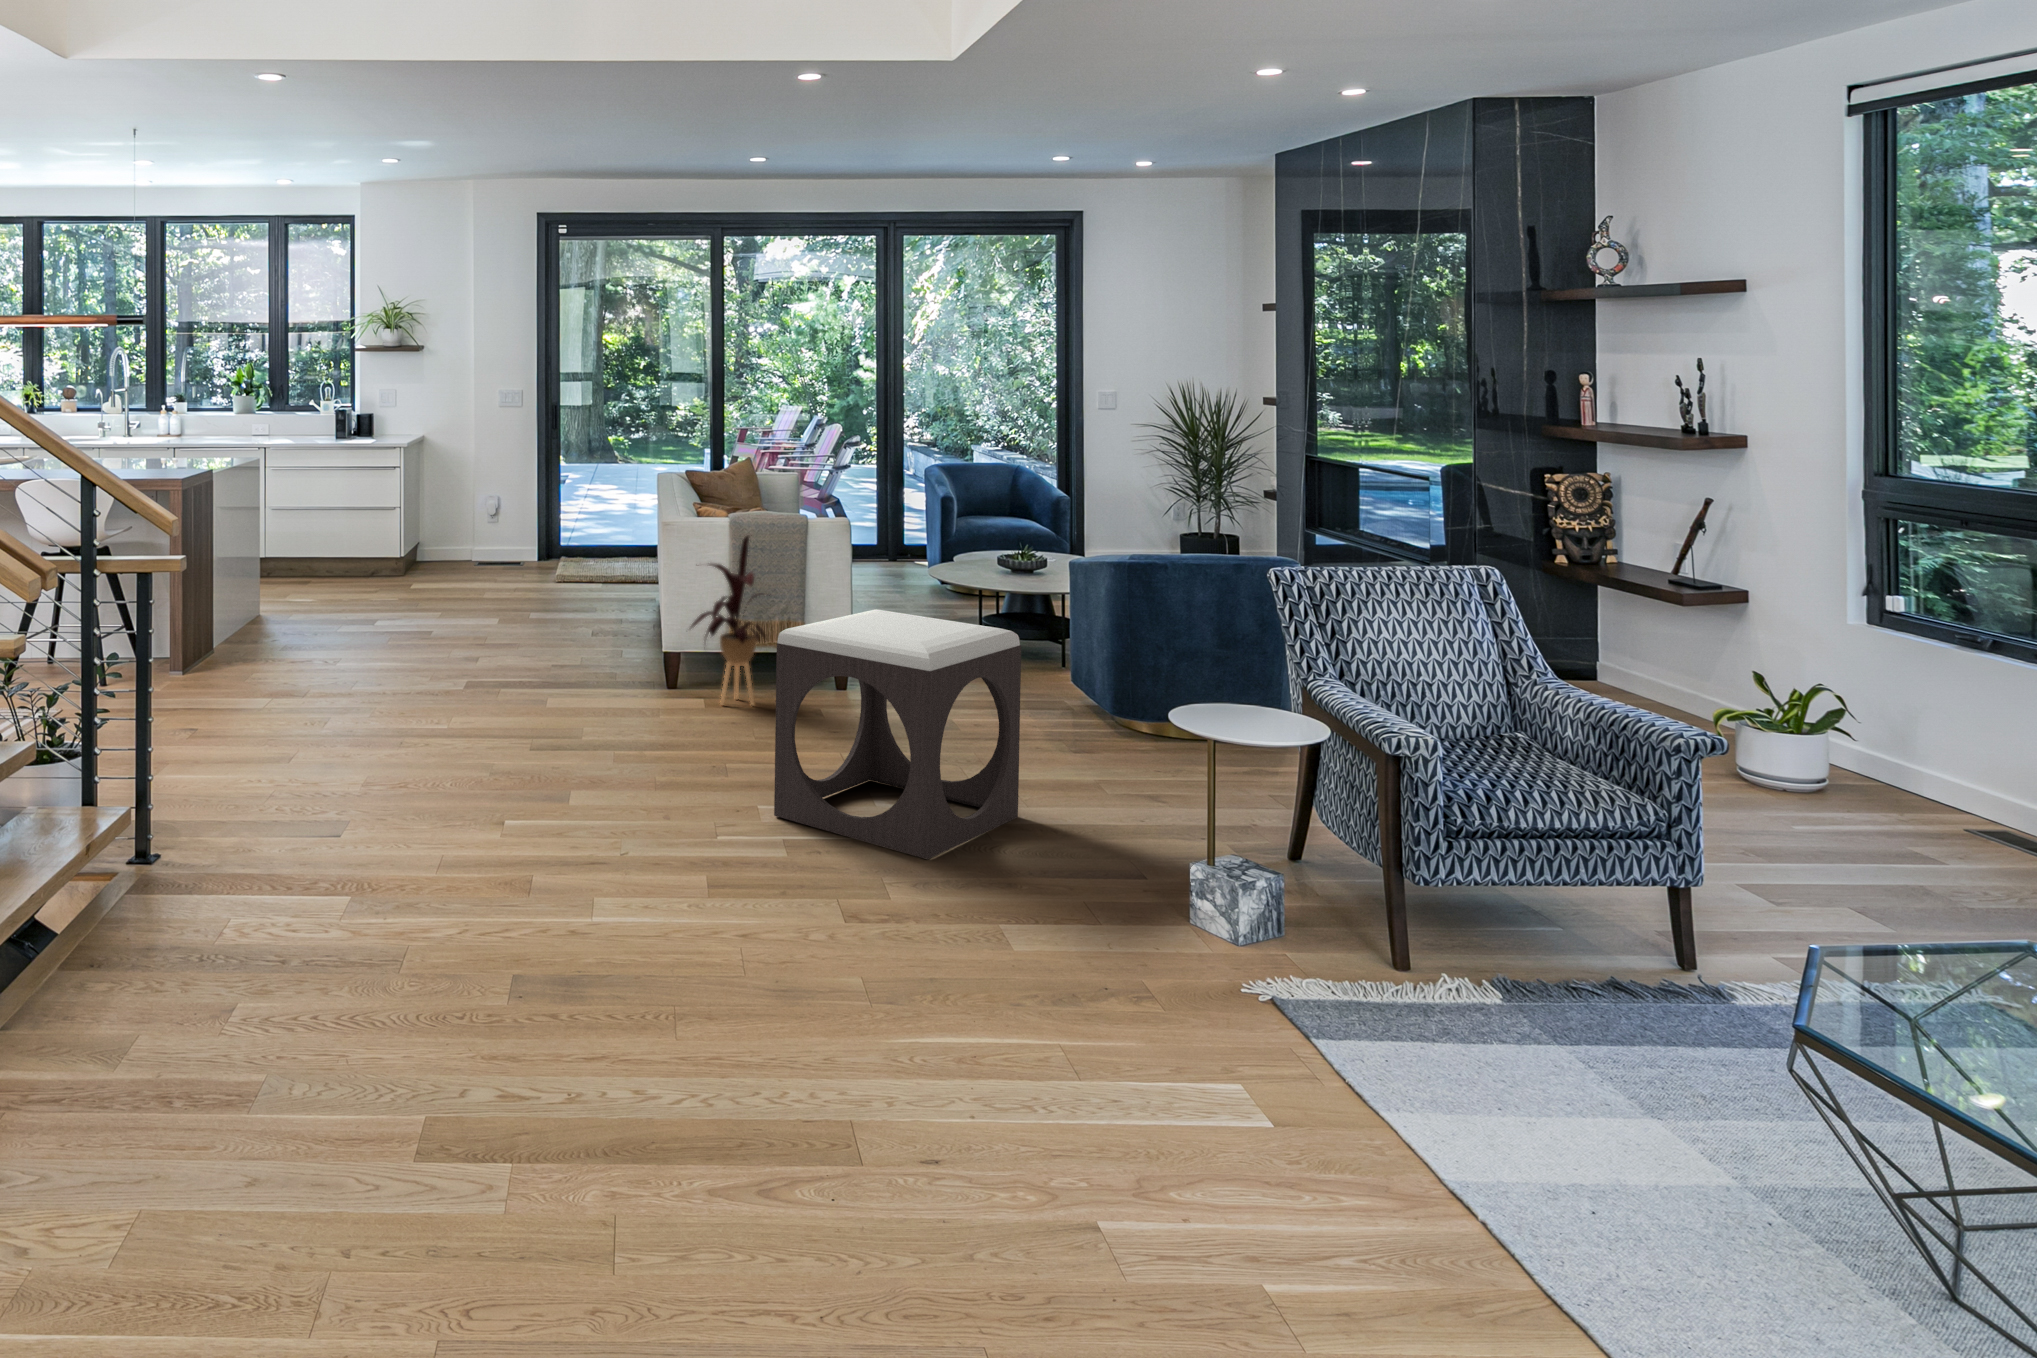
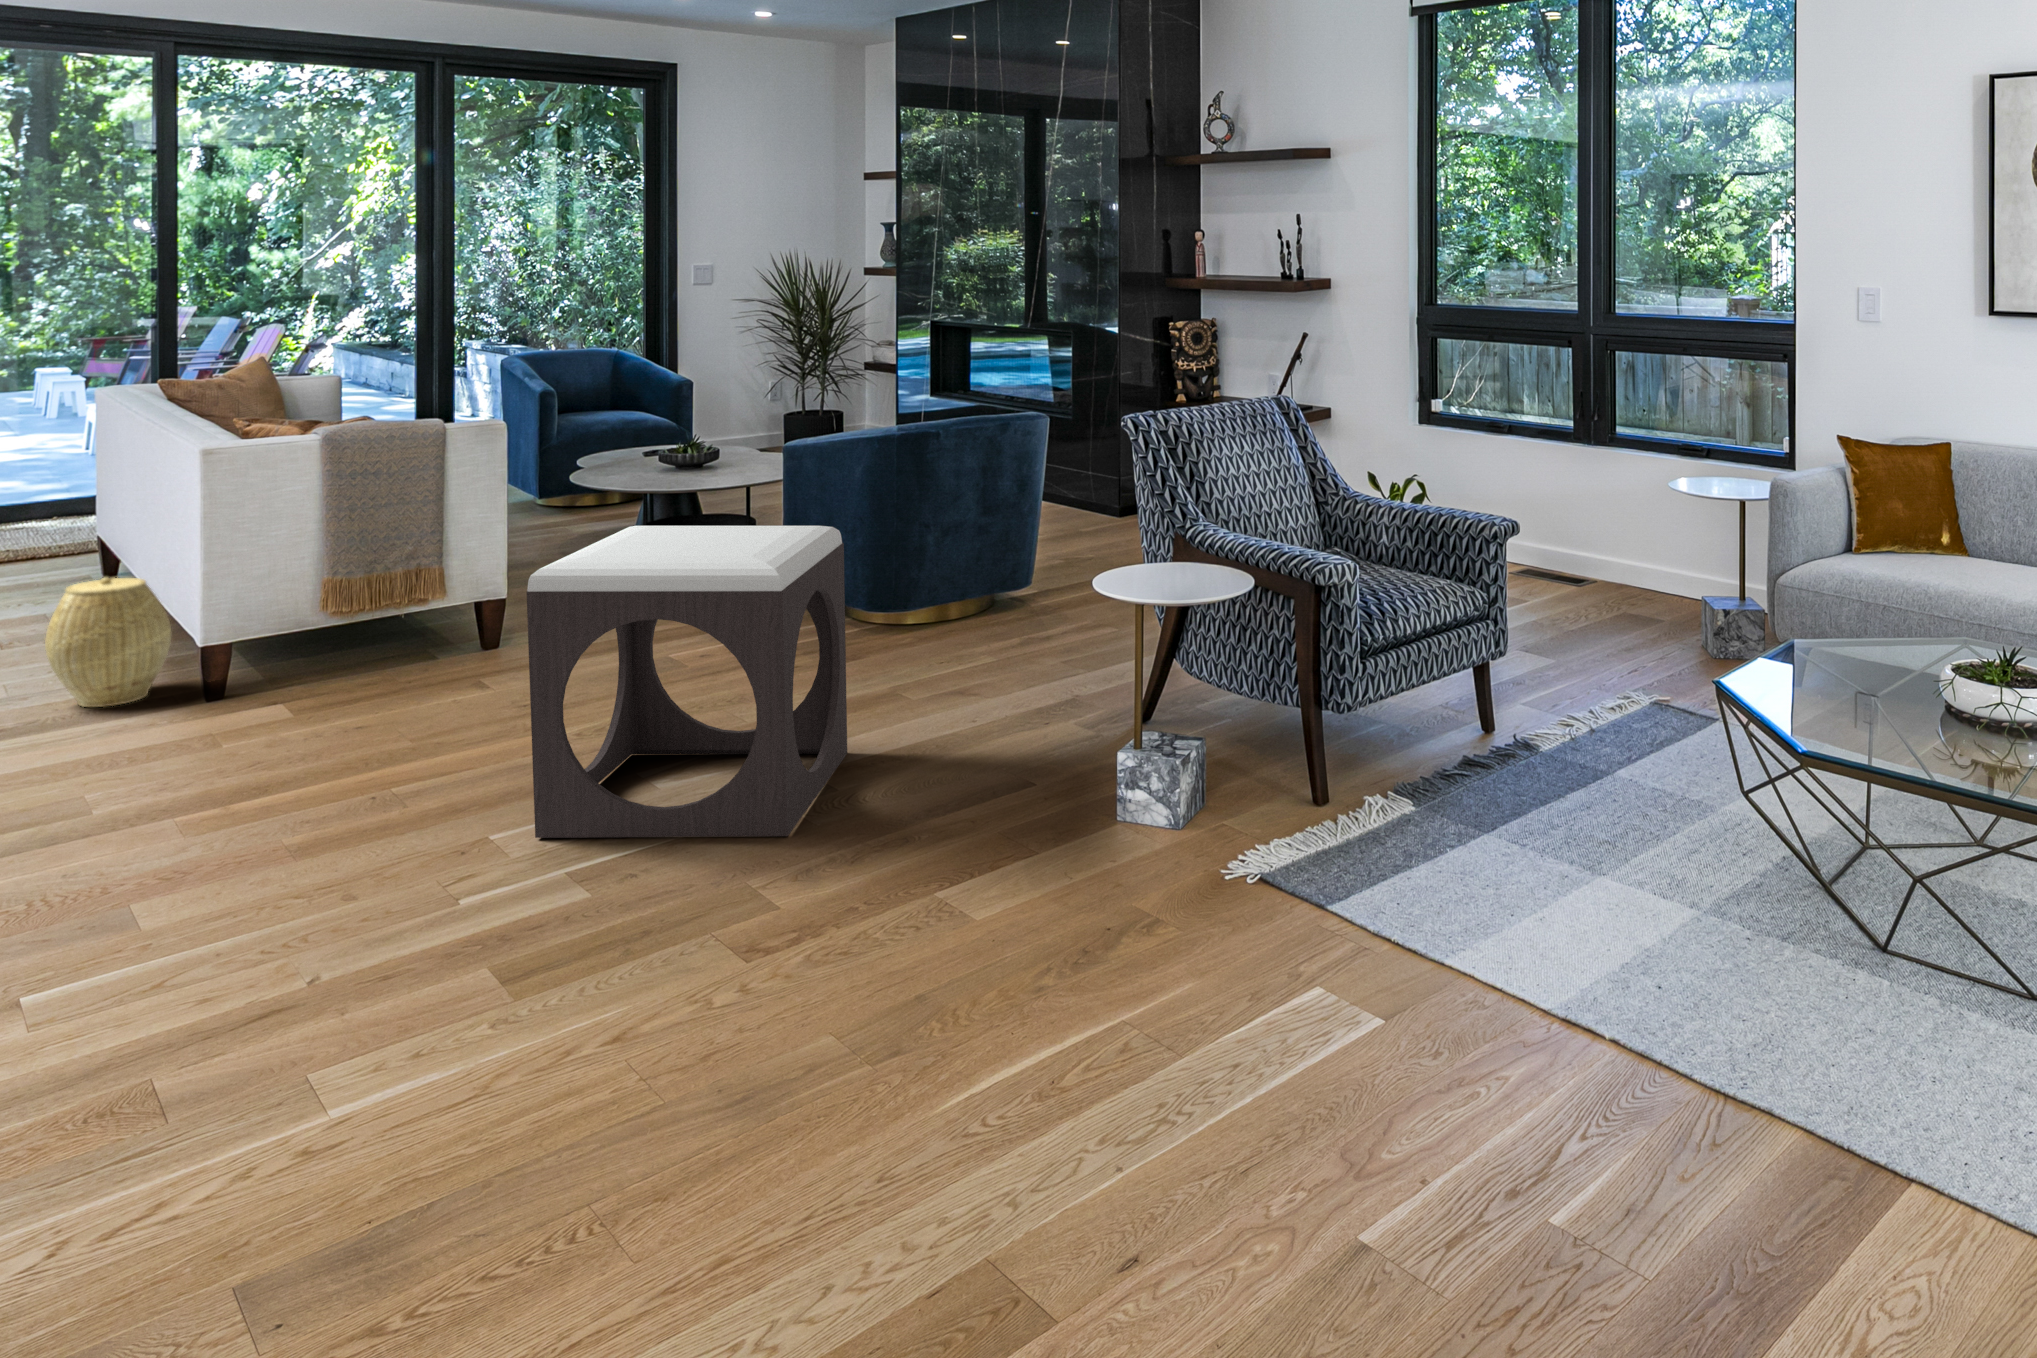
house plant: present [691,536,766,705] -> none [267,451,408,703]
woven basket: none [584,599,647,682] -> present [45,578,171,707]

